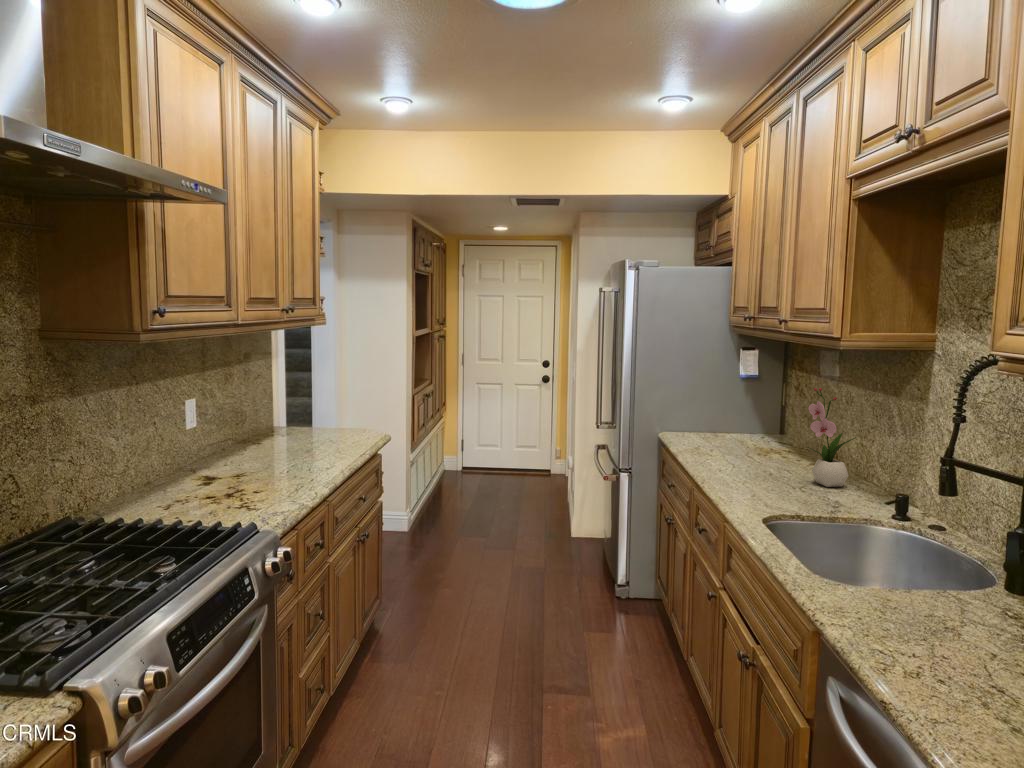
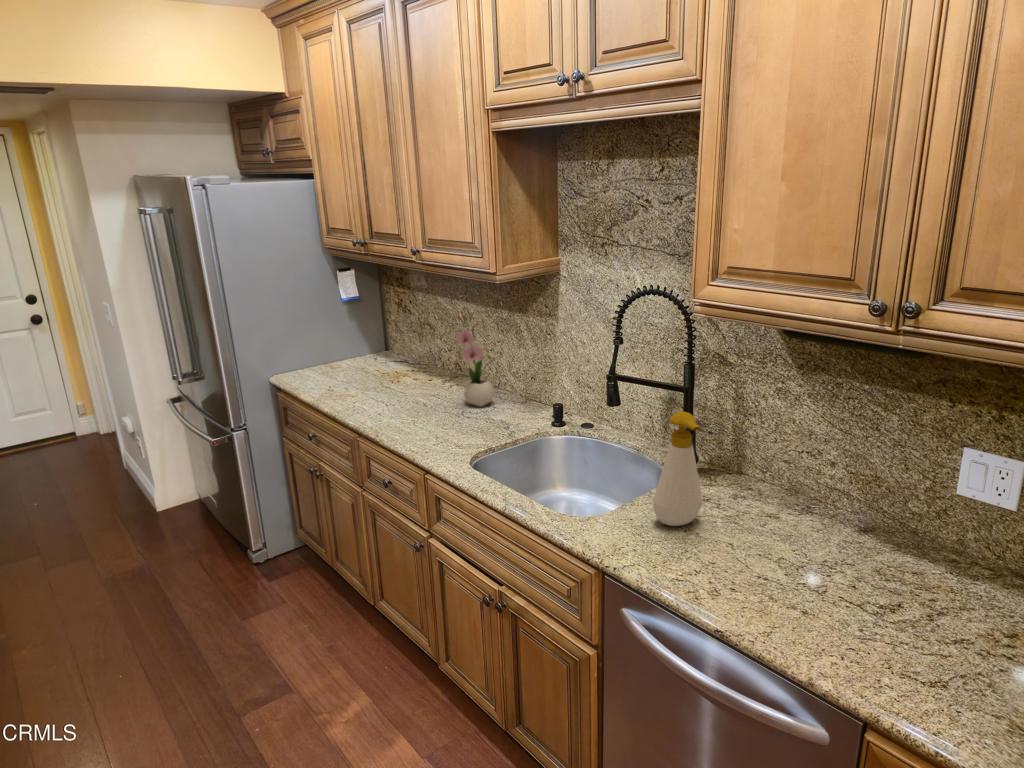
soap bottle: none [912,482,987,626] -> present [653,412,702,526]

